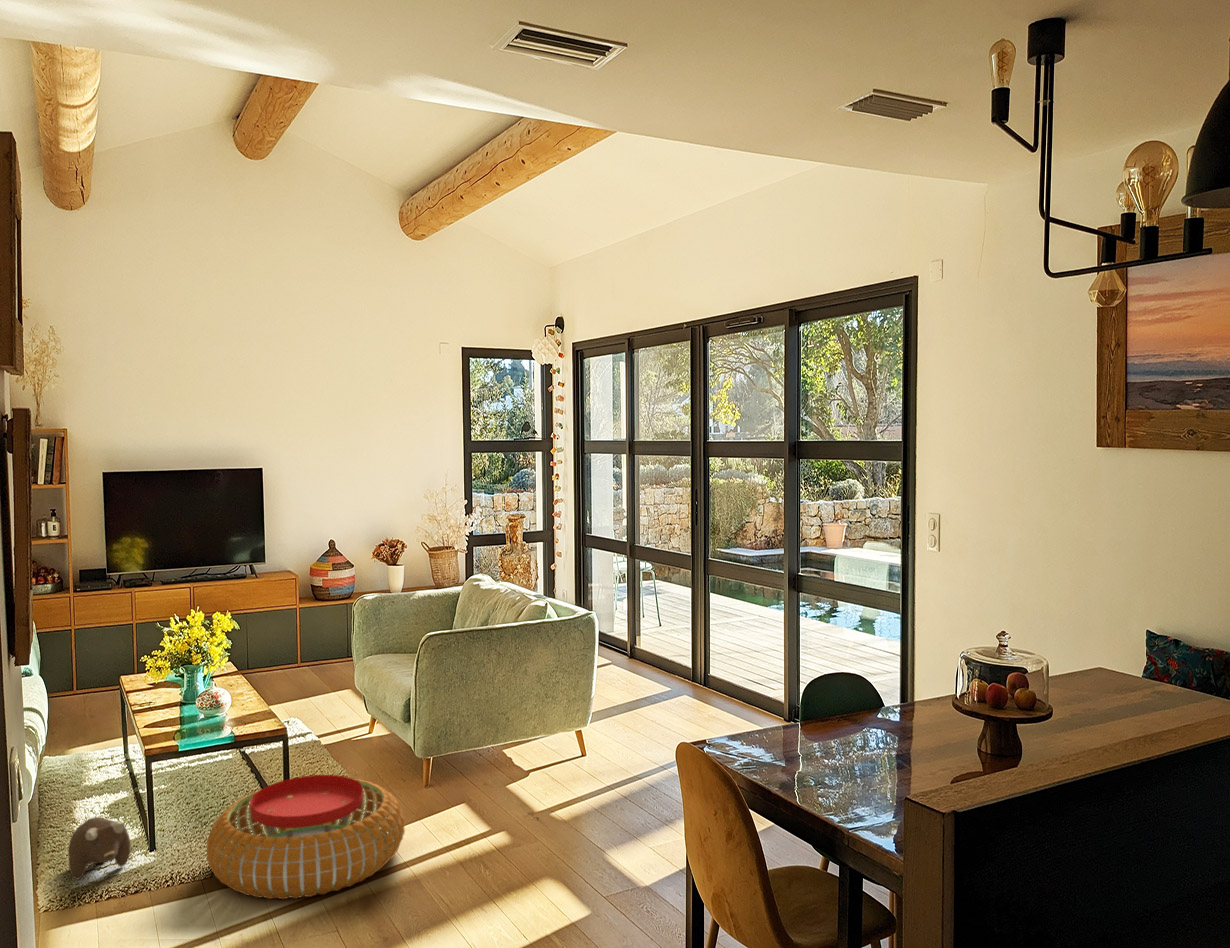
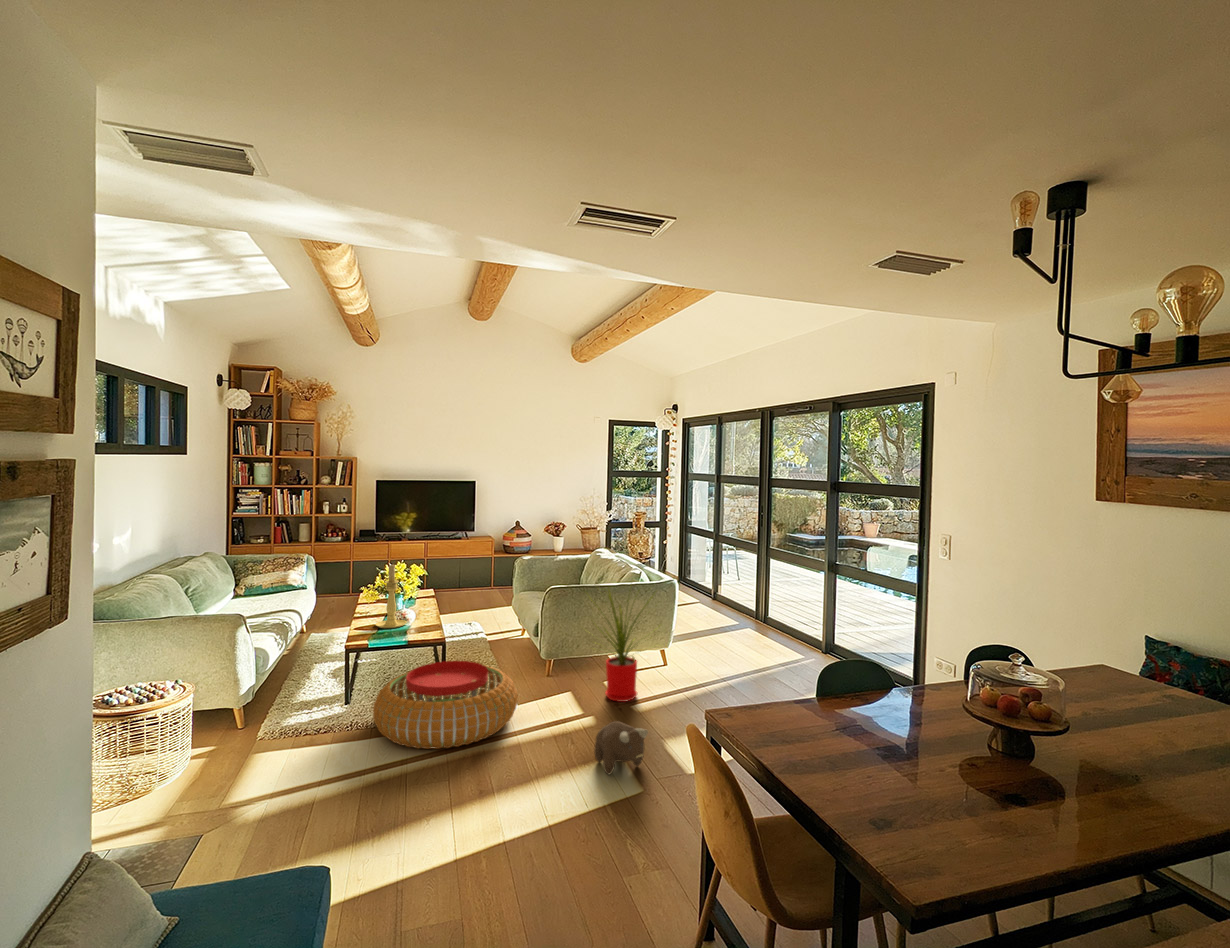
house plant: none [477,642,595,809] -> present [591,589,647,702]
candle holder: none [182,646,227,739] -> present [375,565,407,628]
plush toy: present [68,817,131,880] -> present [594,721,648,774]

